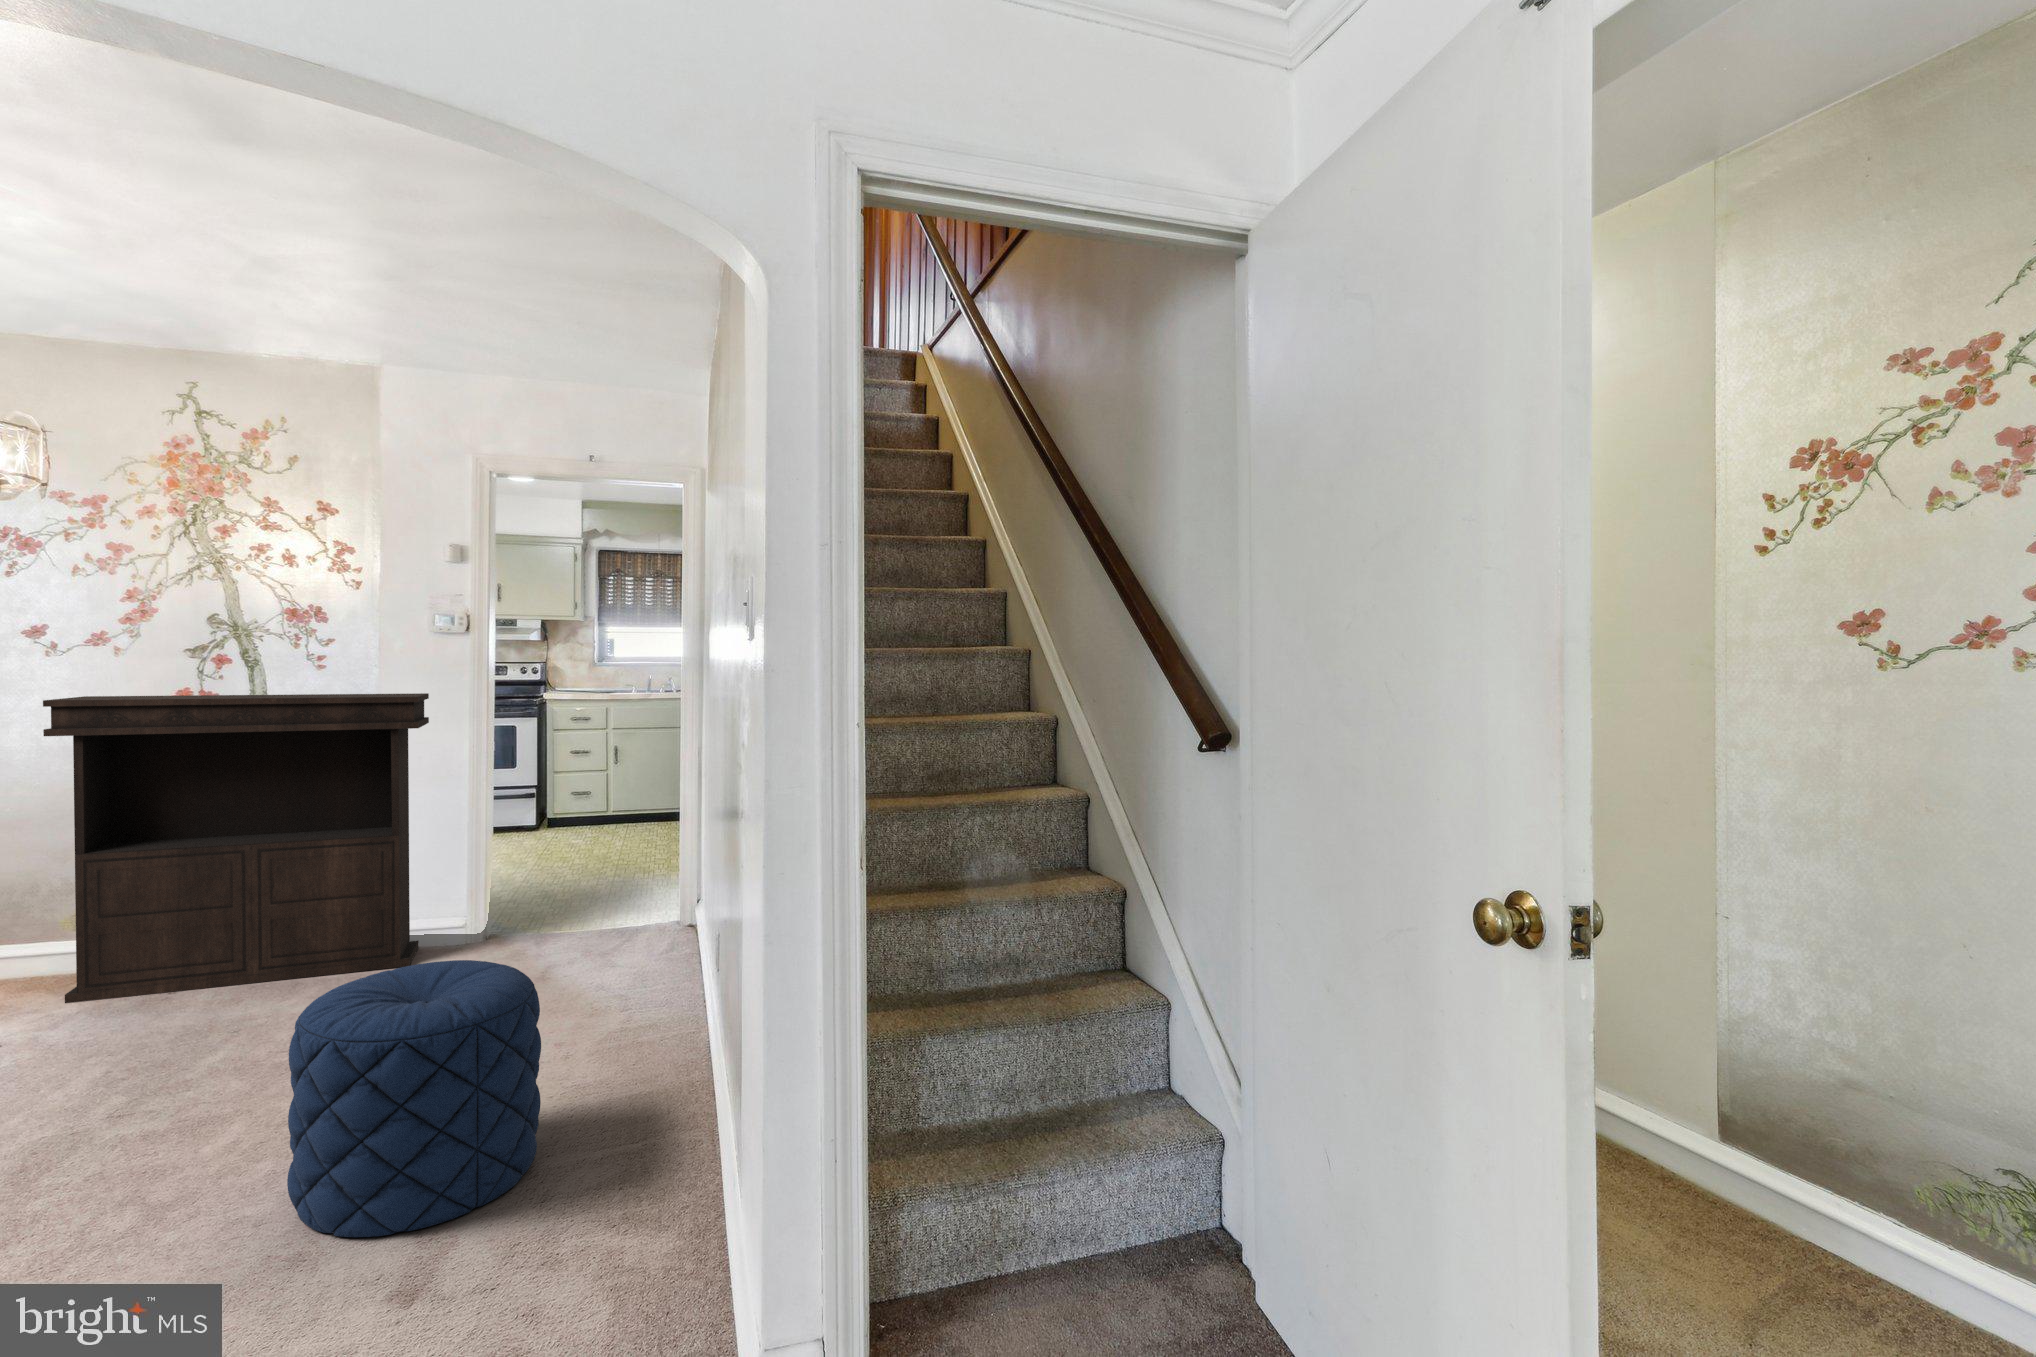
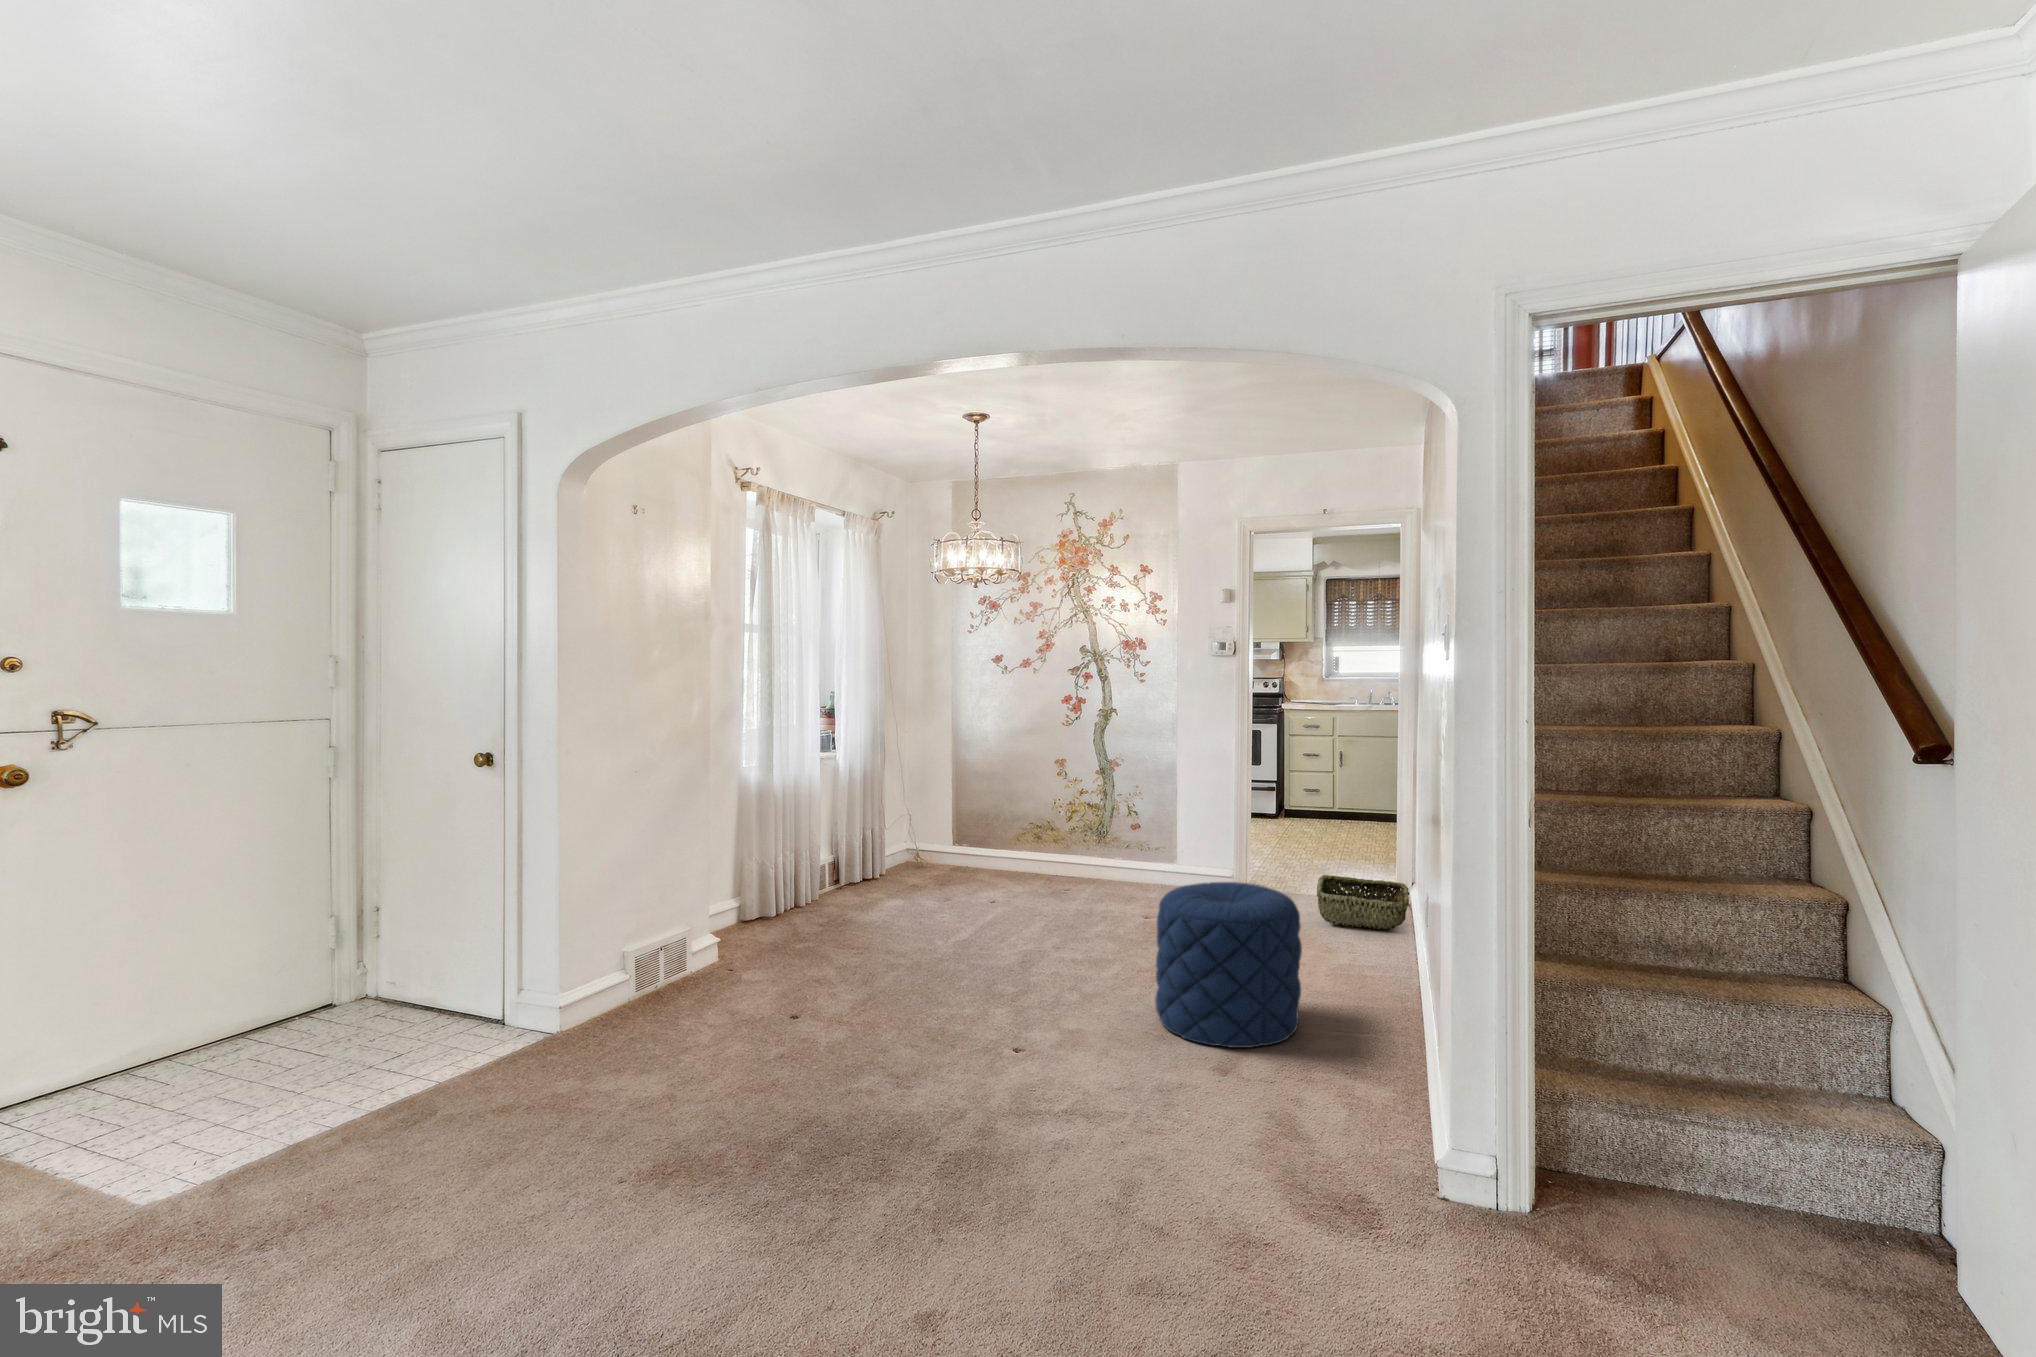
console table: present [43,693,429,1003] -> none [1008,700,1212,901]
woven basket: none [575,904,691,970] -> present [1317,875,1409,929]

